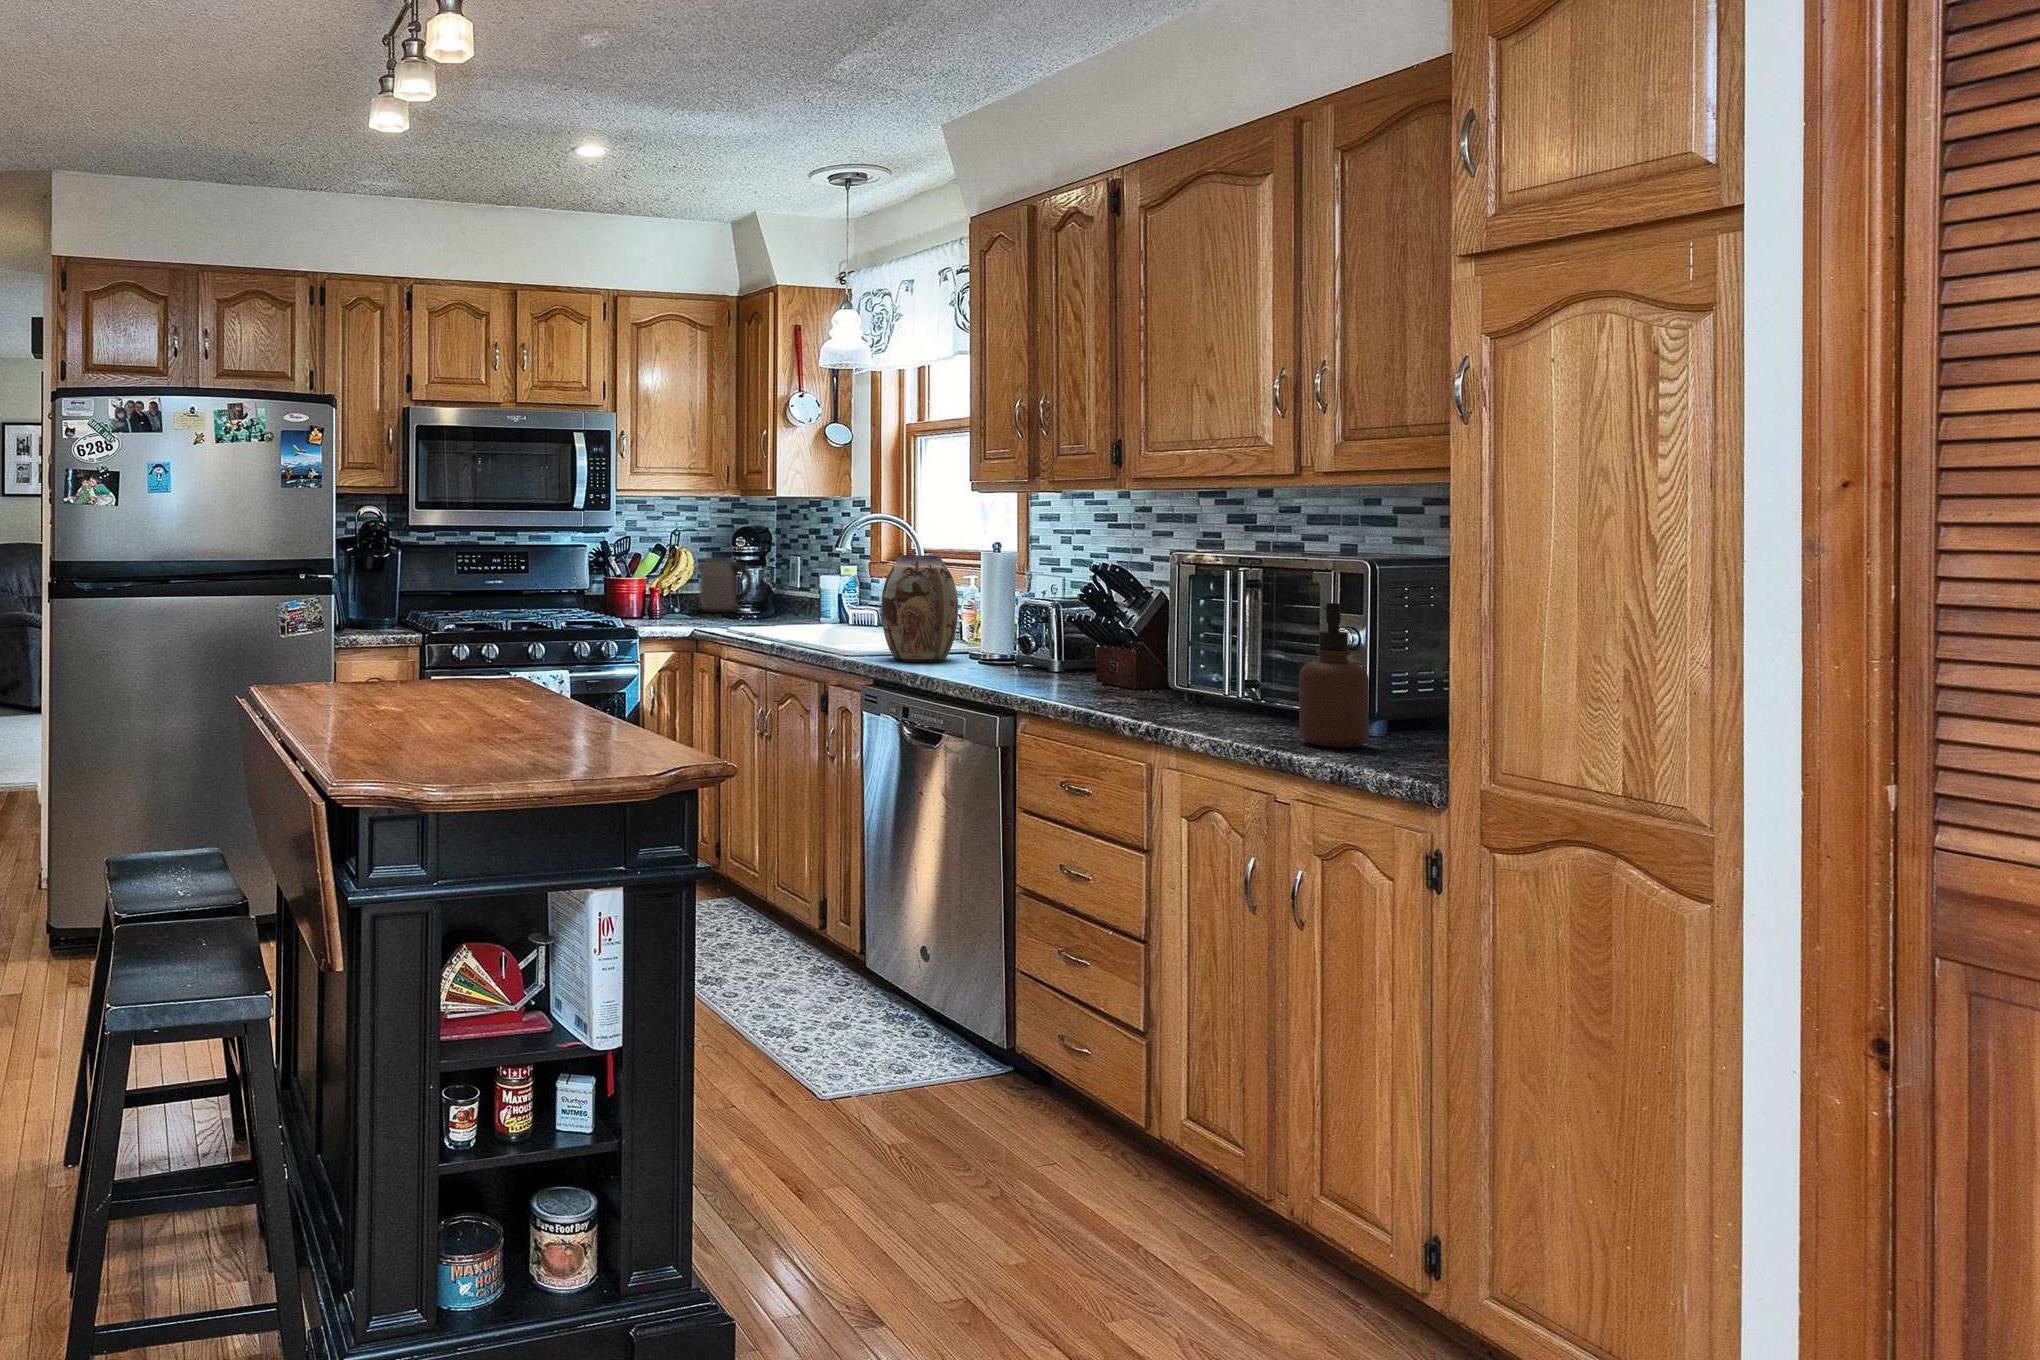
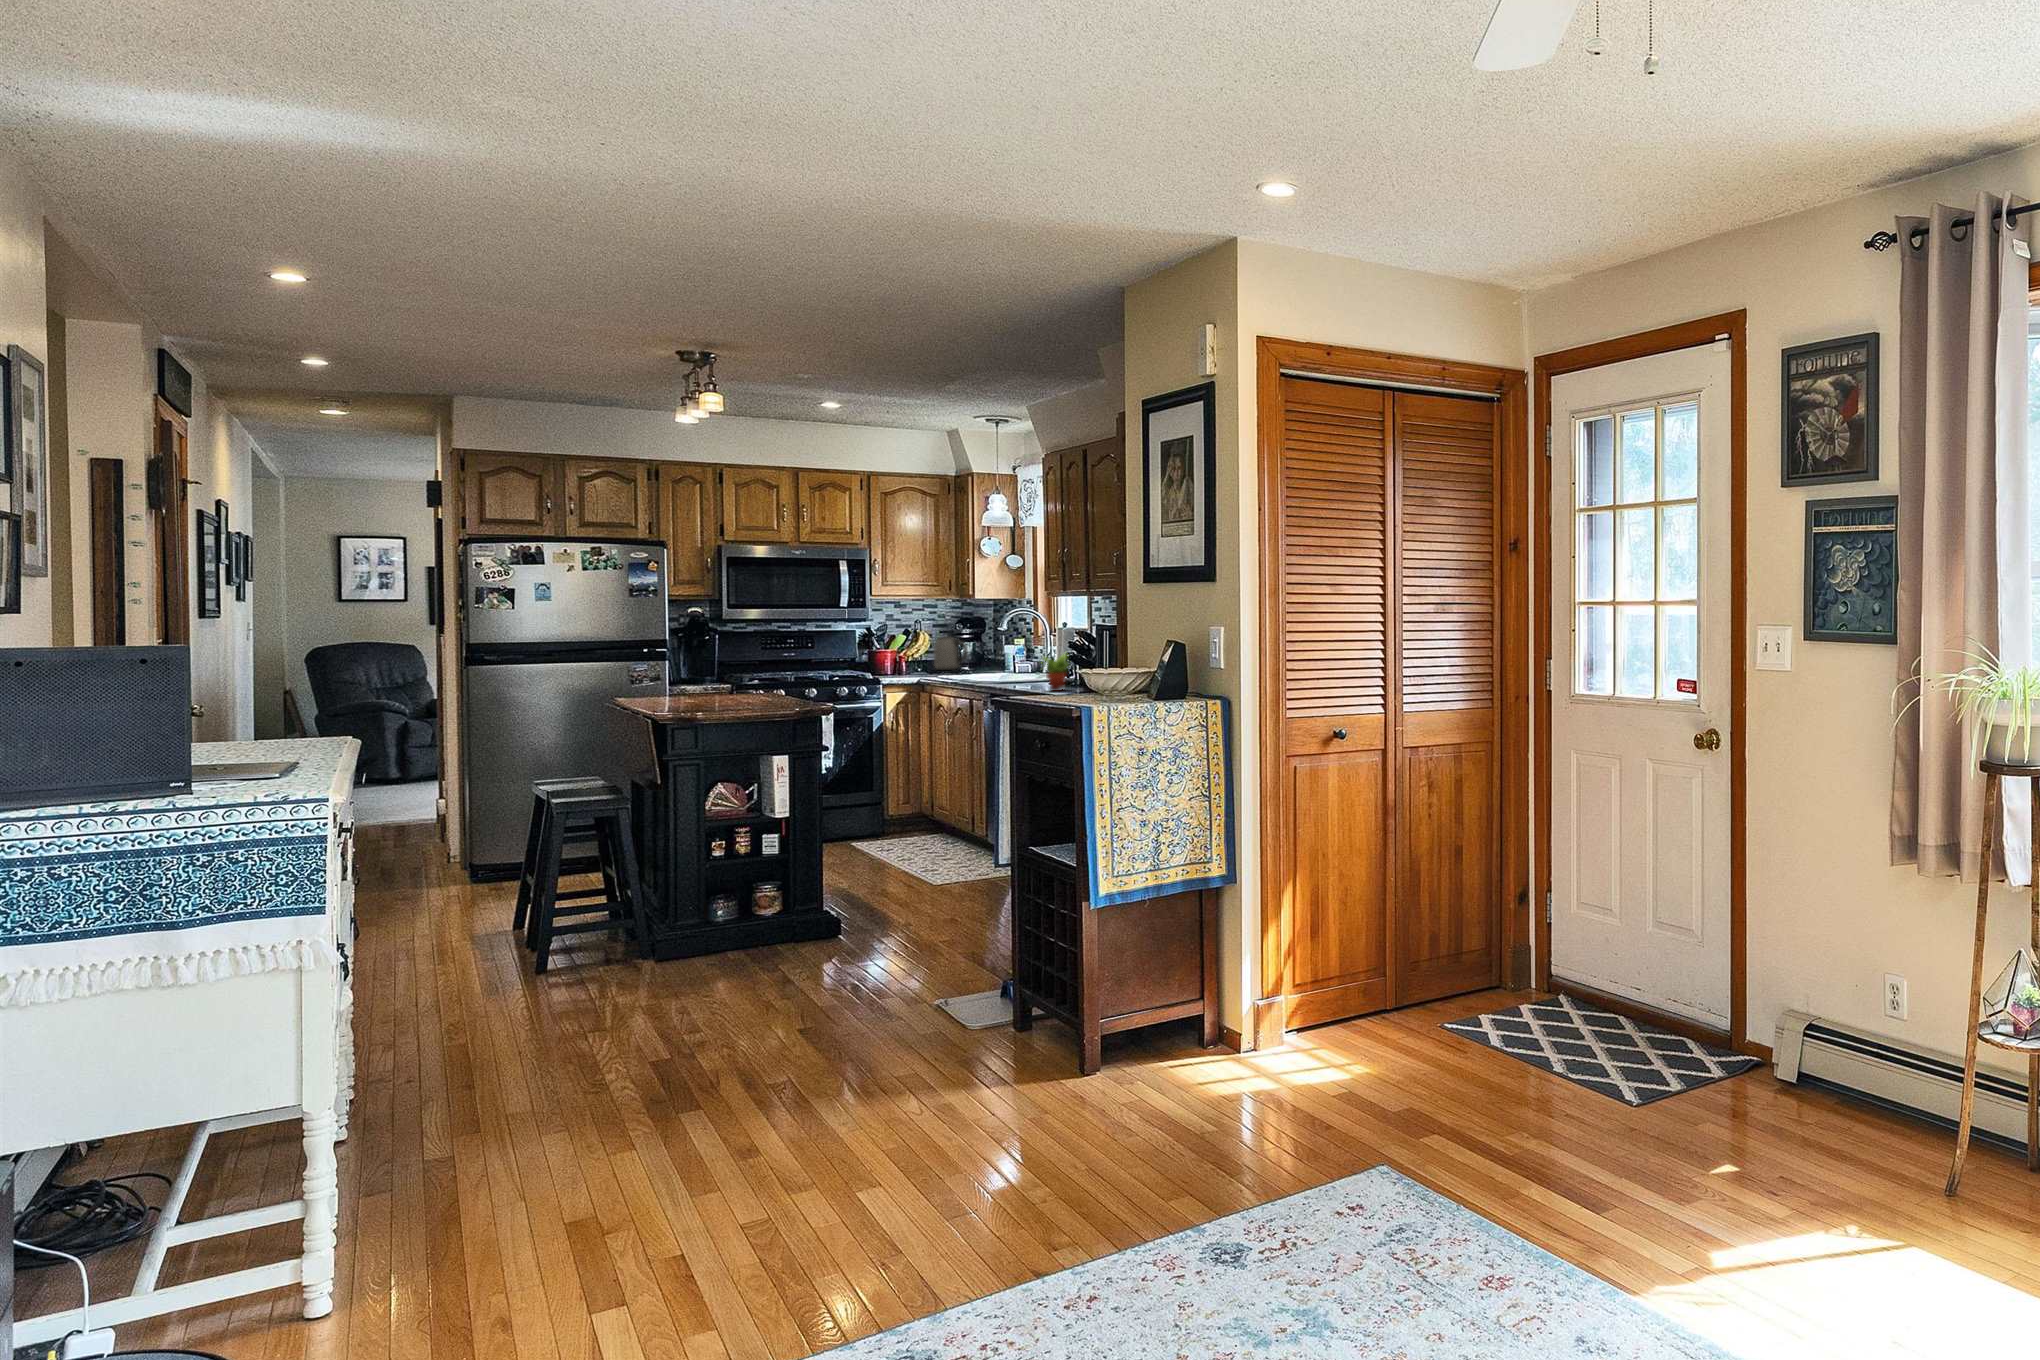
vase: present [881,555,958,662] -> none [995,630,1036,684]
soap dispenser: present [1299,603,1369,748] -> none [1107,642,1133,698]
succulent plant: none [1030,607,1121,696] -> present [1043,651,1070,691]

